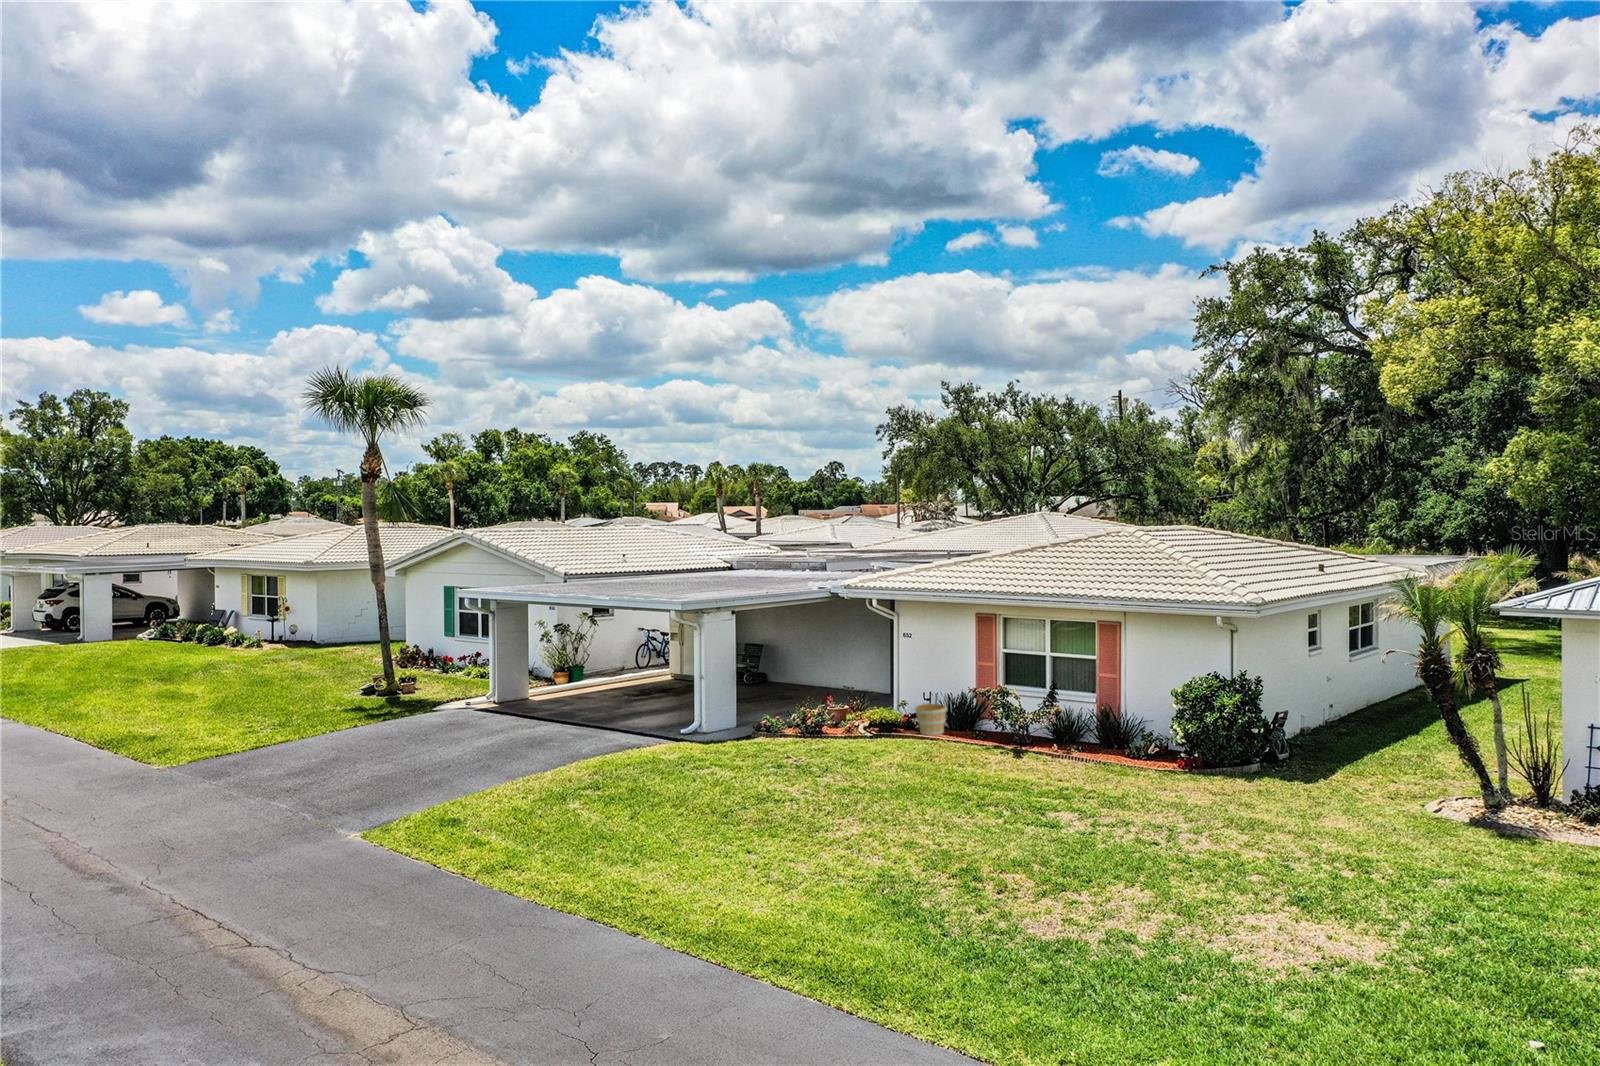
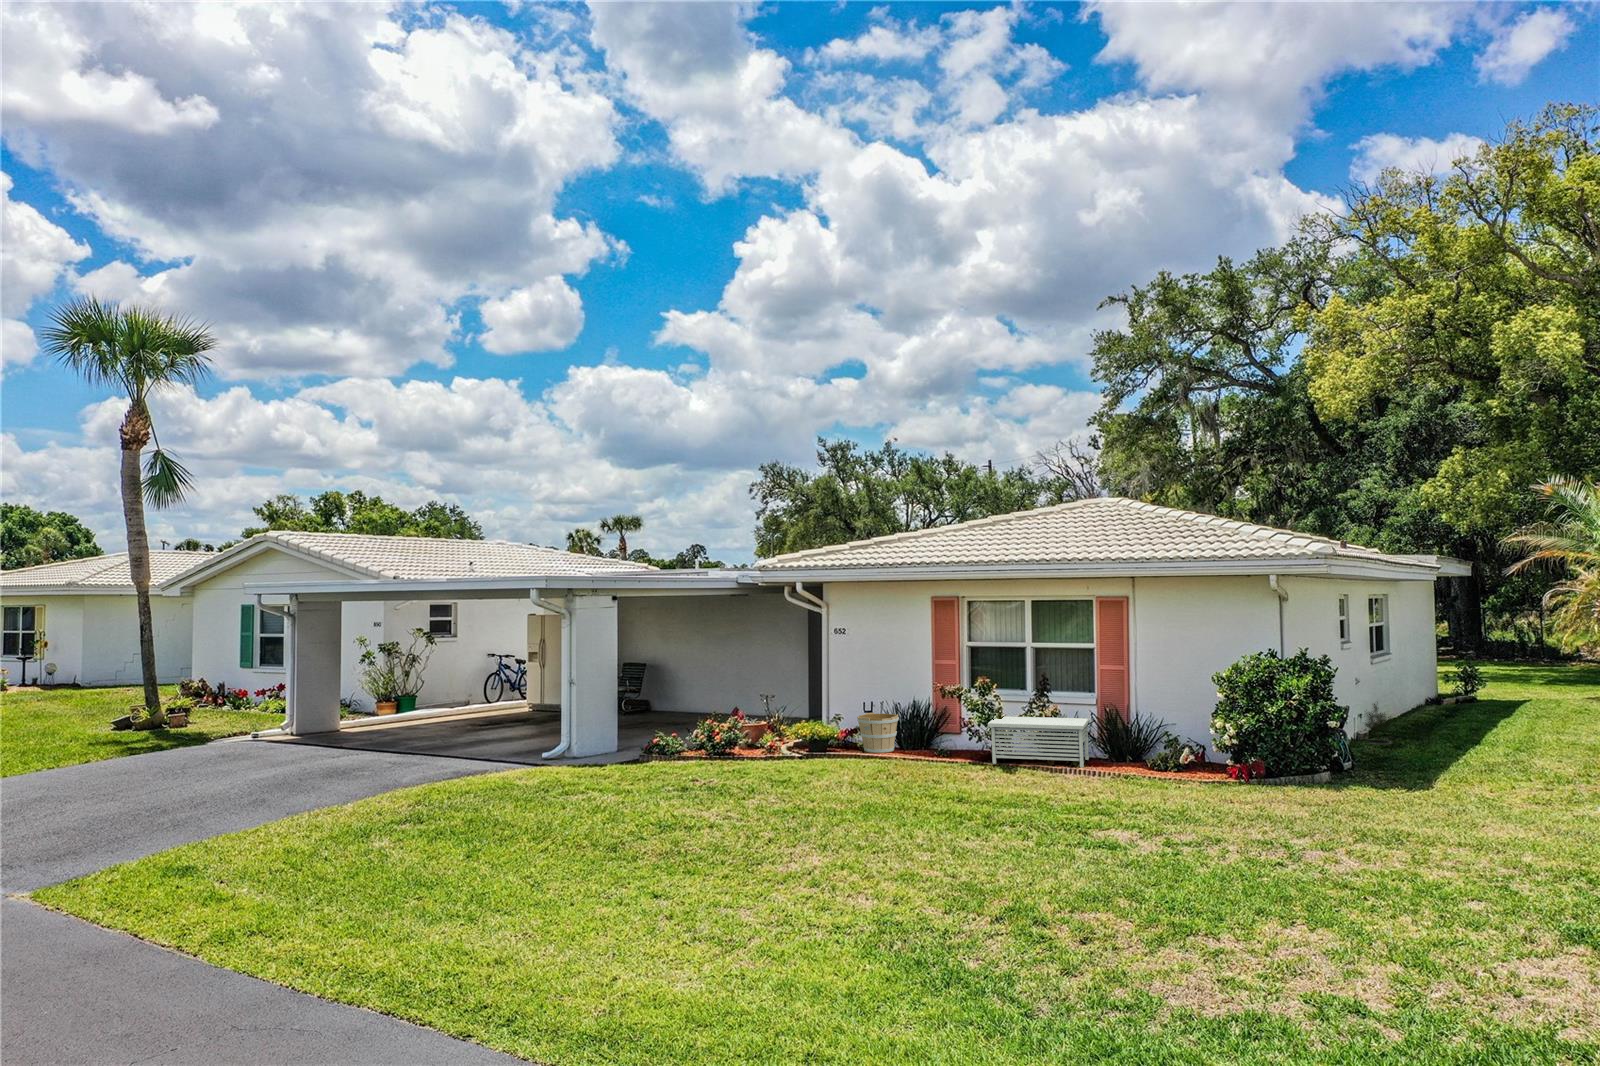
potted tree: none [1333,695,1361,733] -> present [1365,704,1393,745]
storage bench: none [1007,711,1087,755] -> present [988,716,1089,768]

